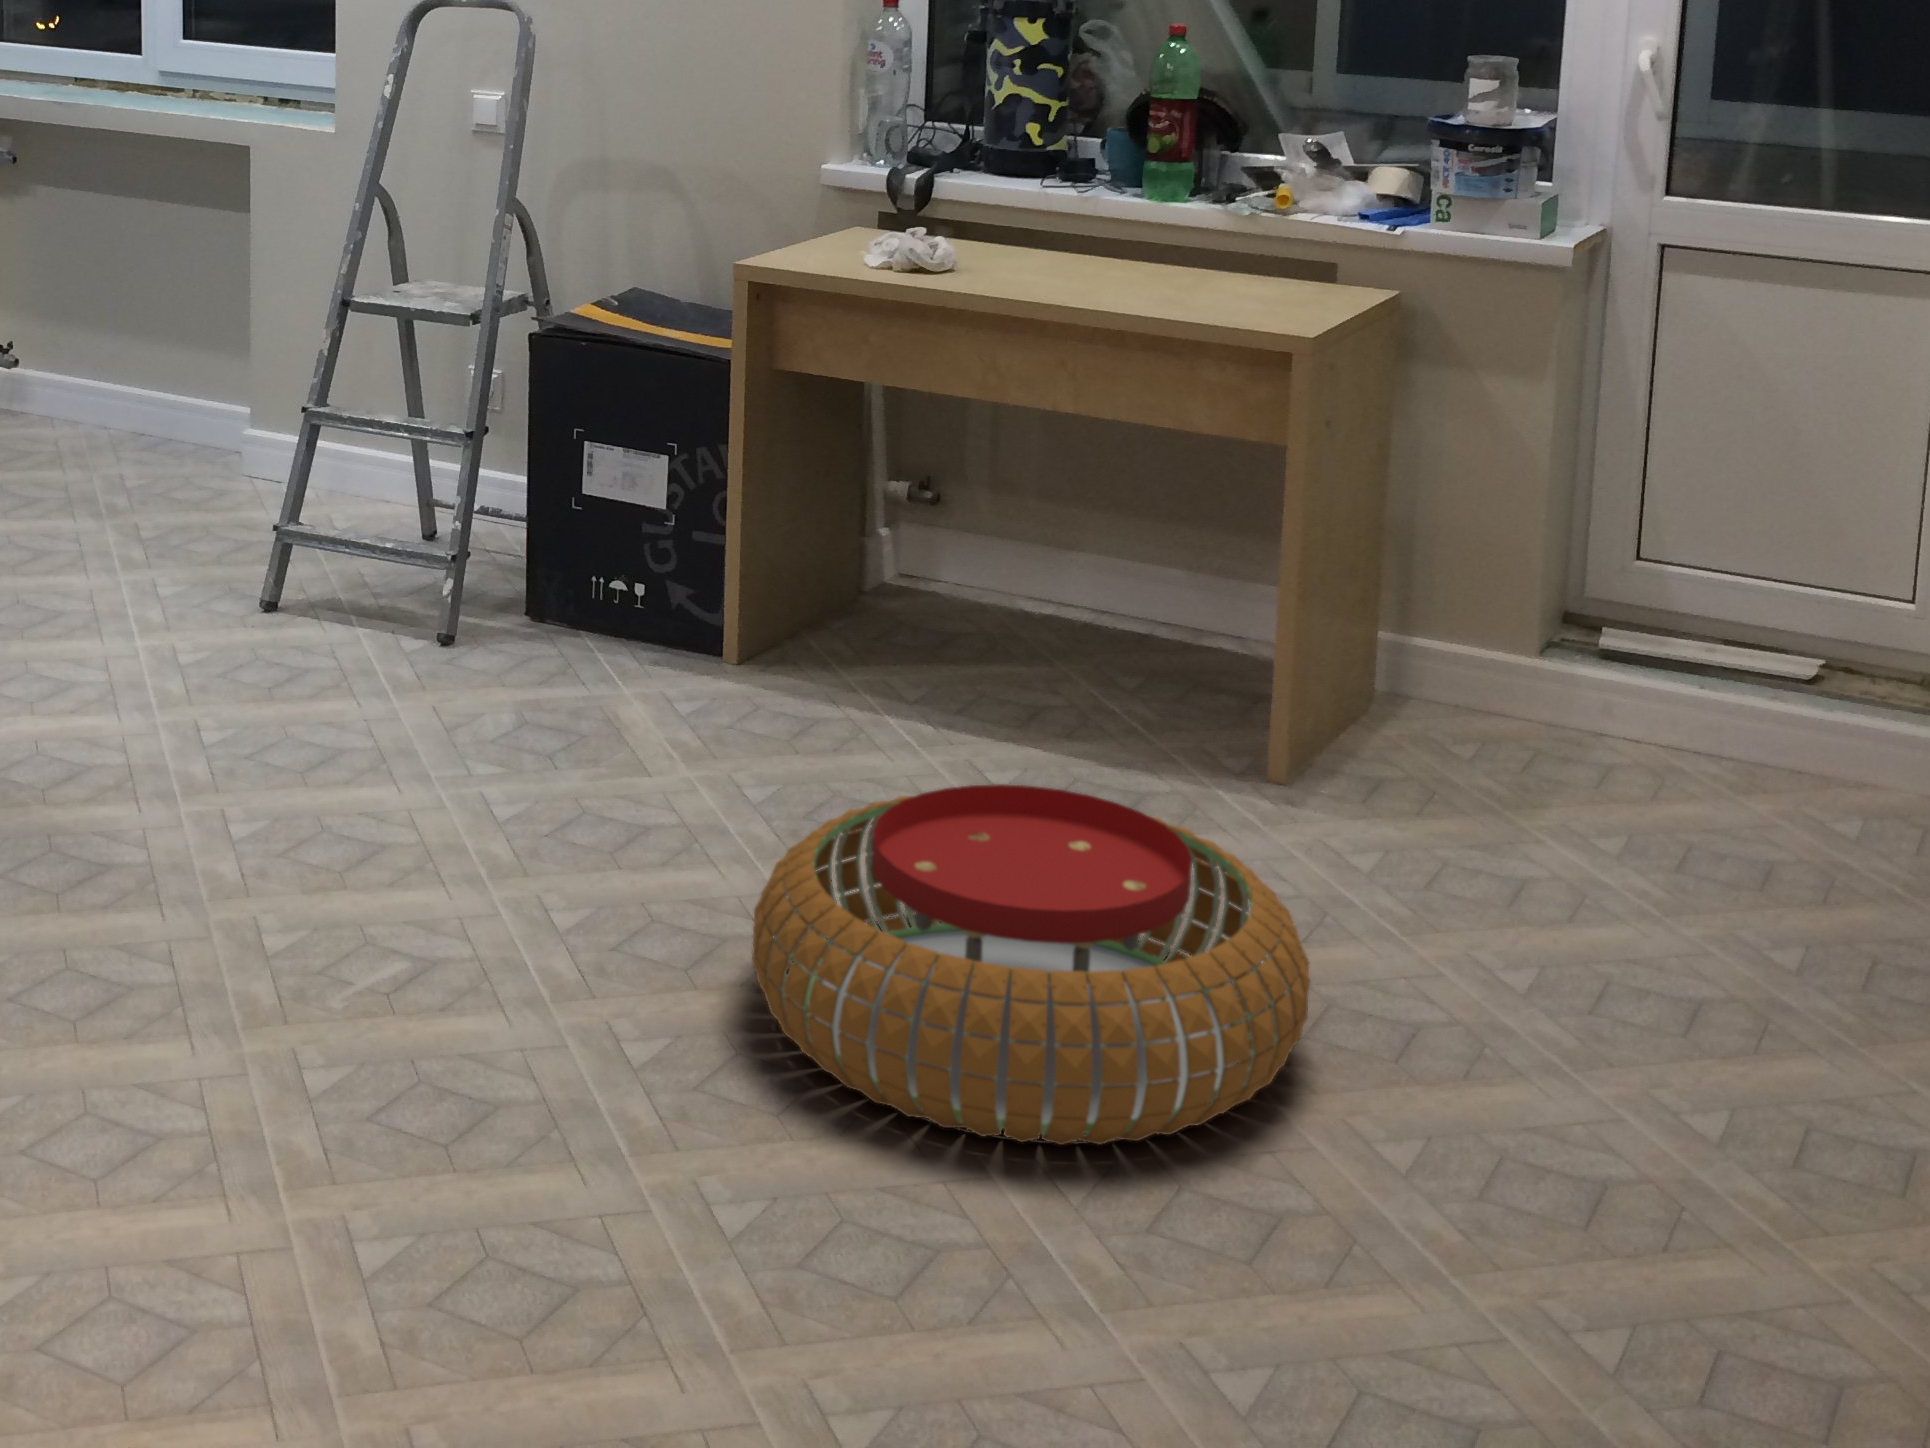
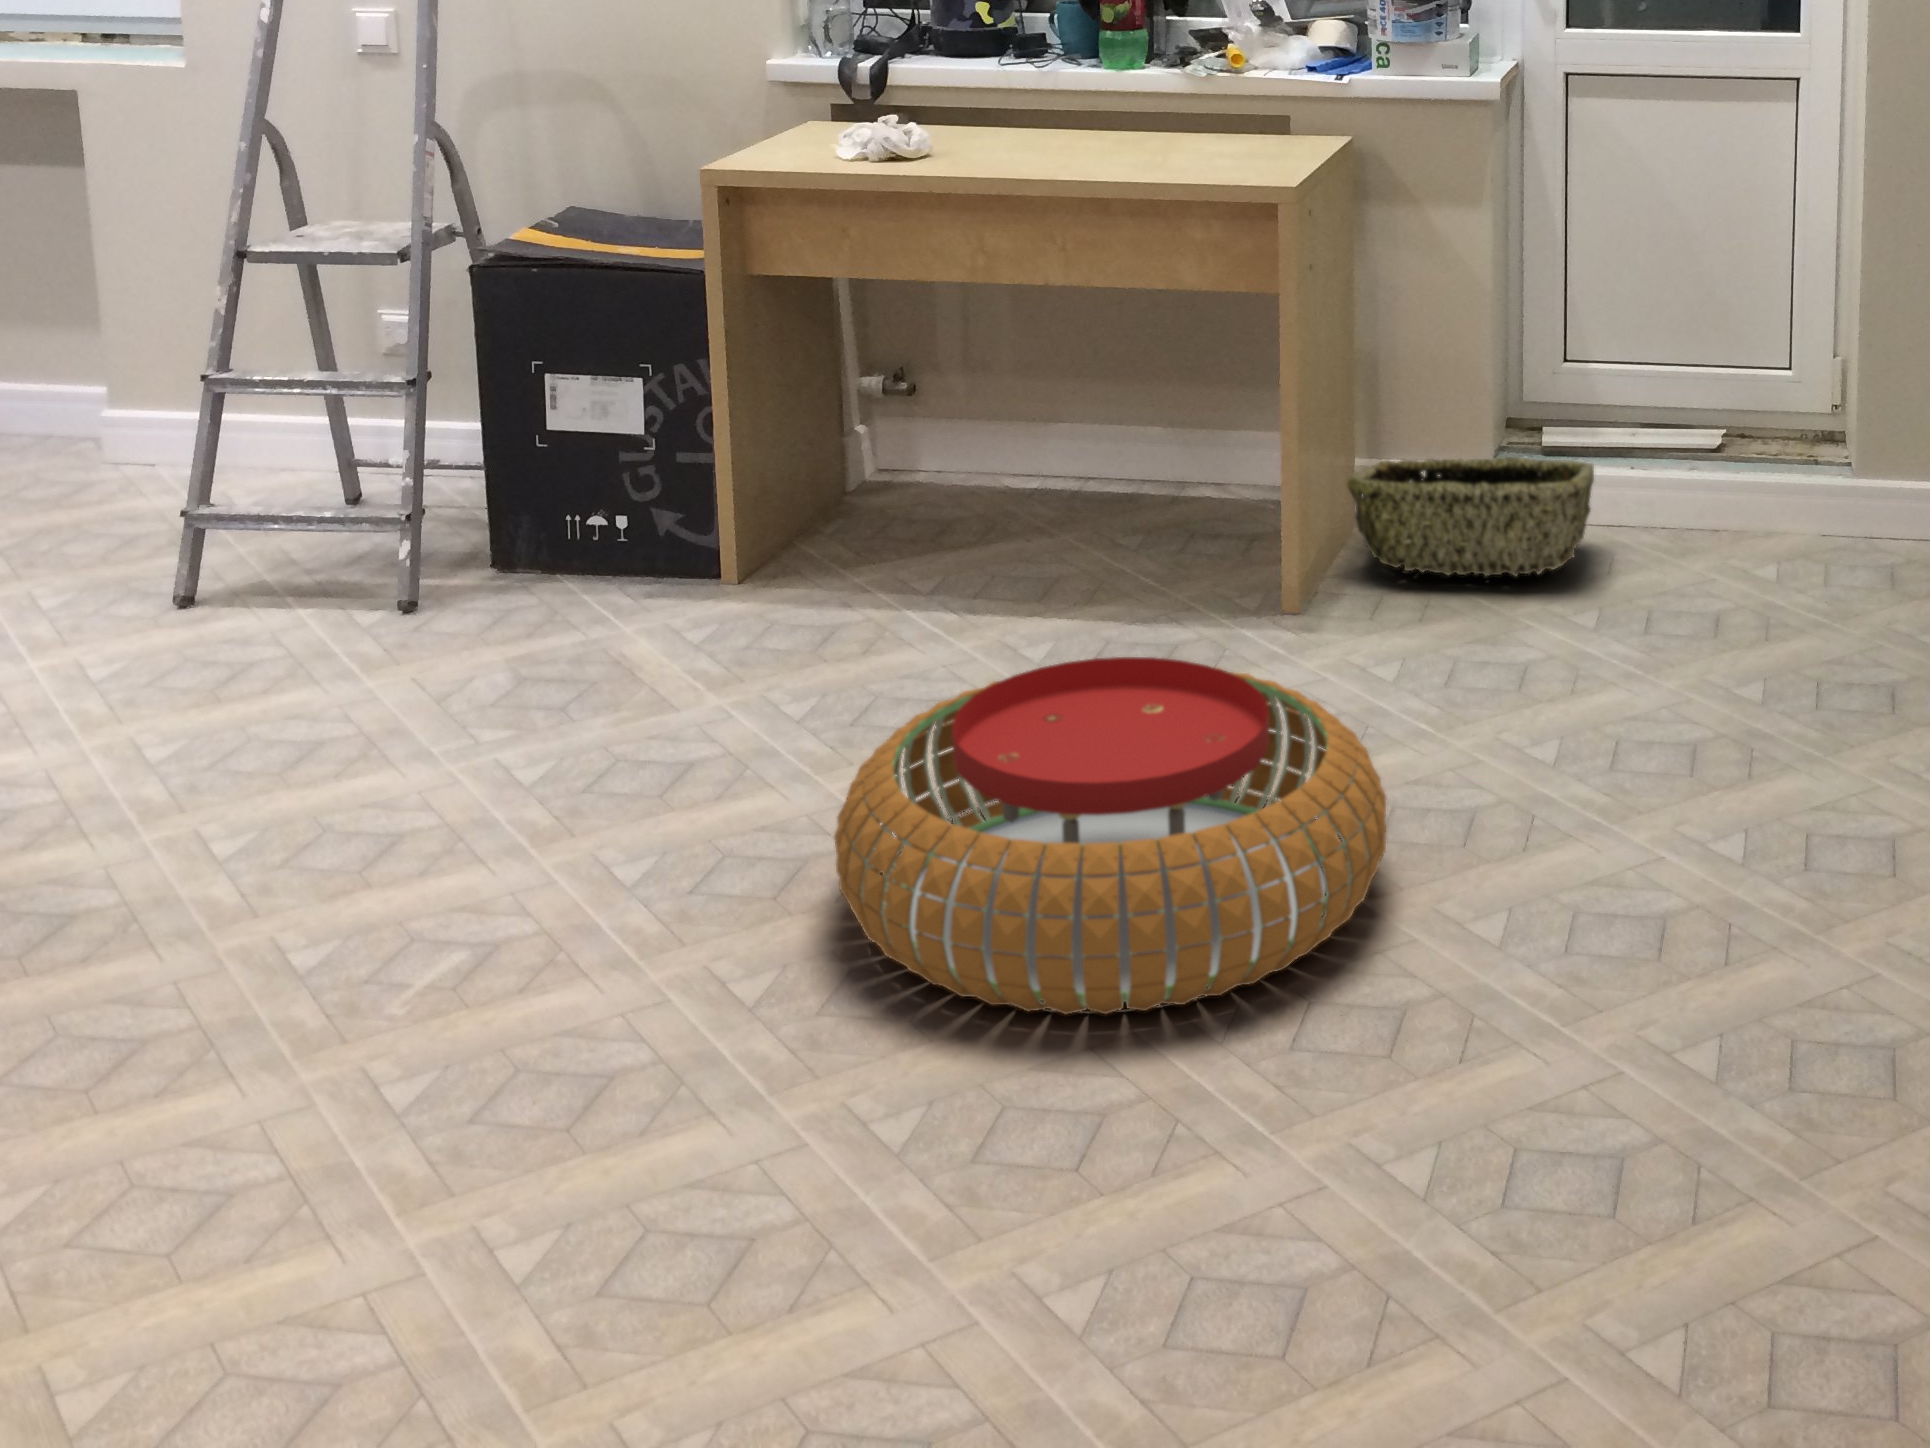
woven basket: none [1351,639,1642,788] -> present [1347,457,1594,576]

